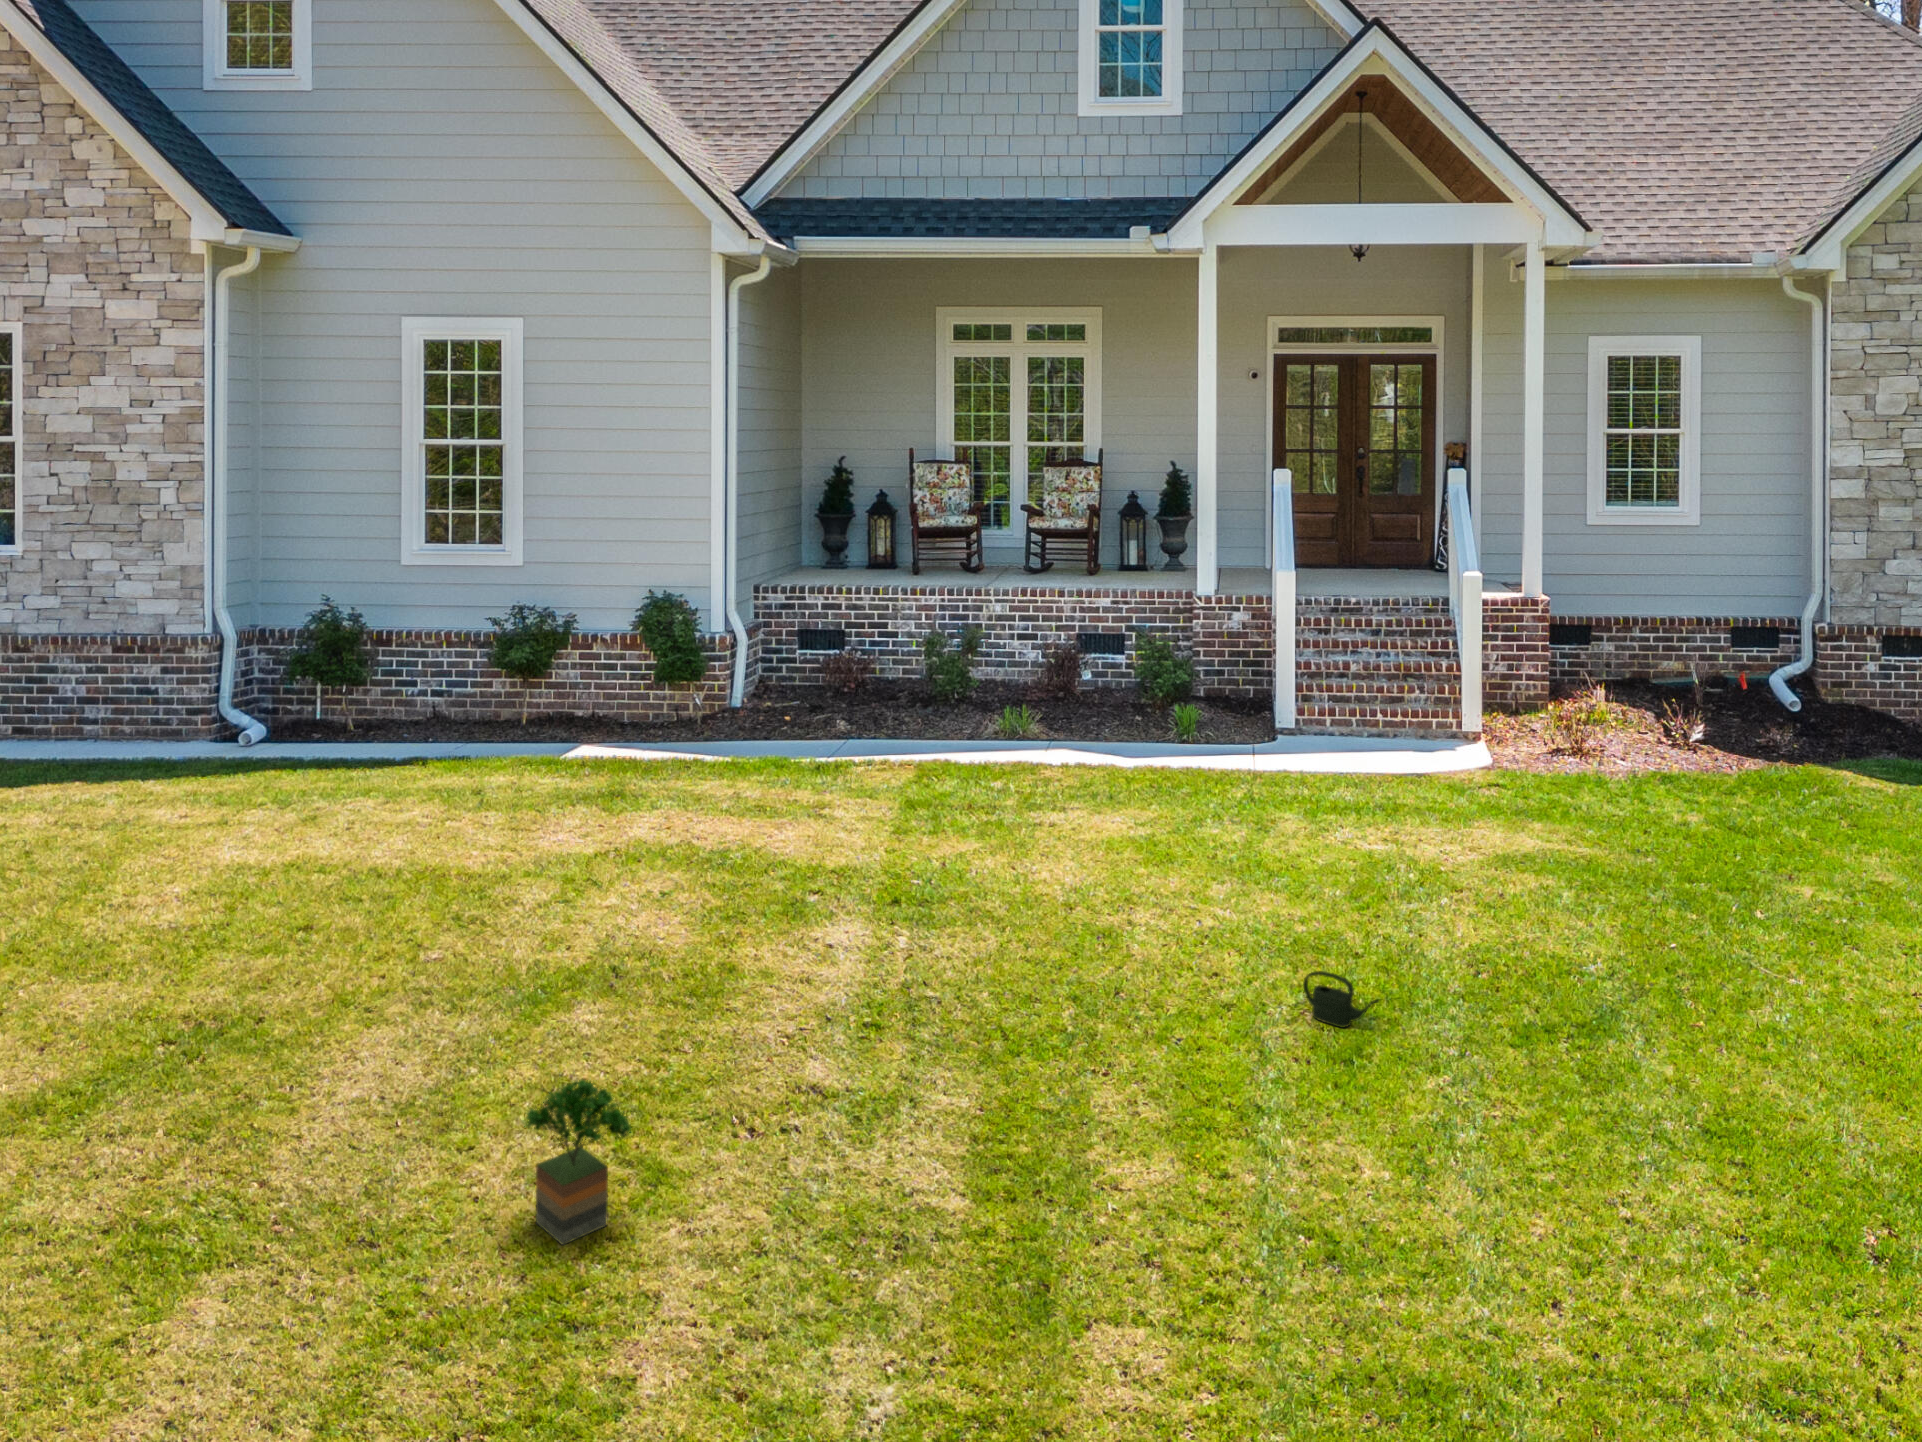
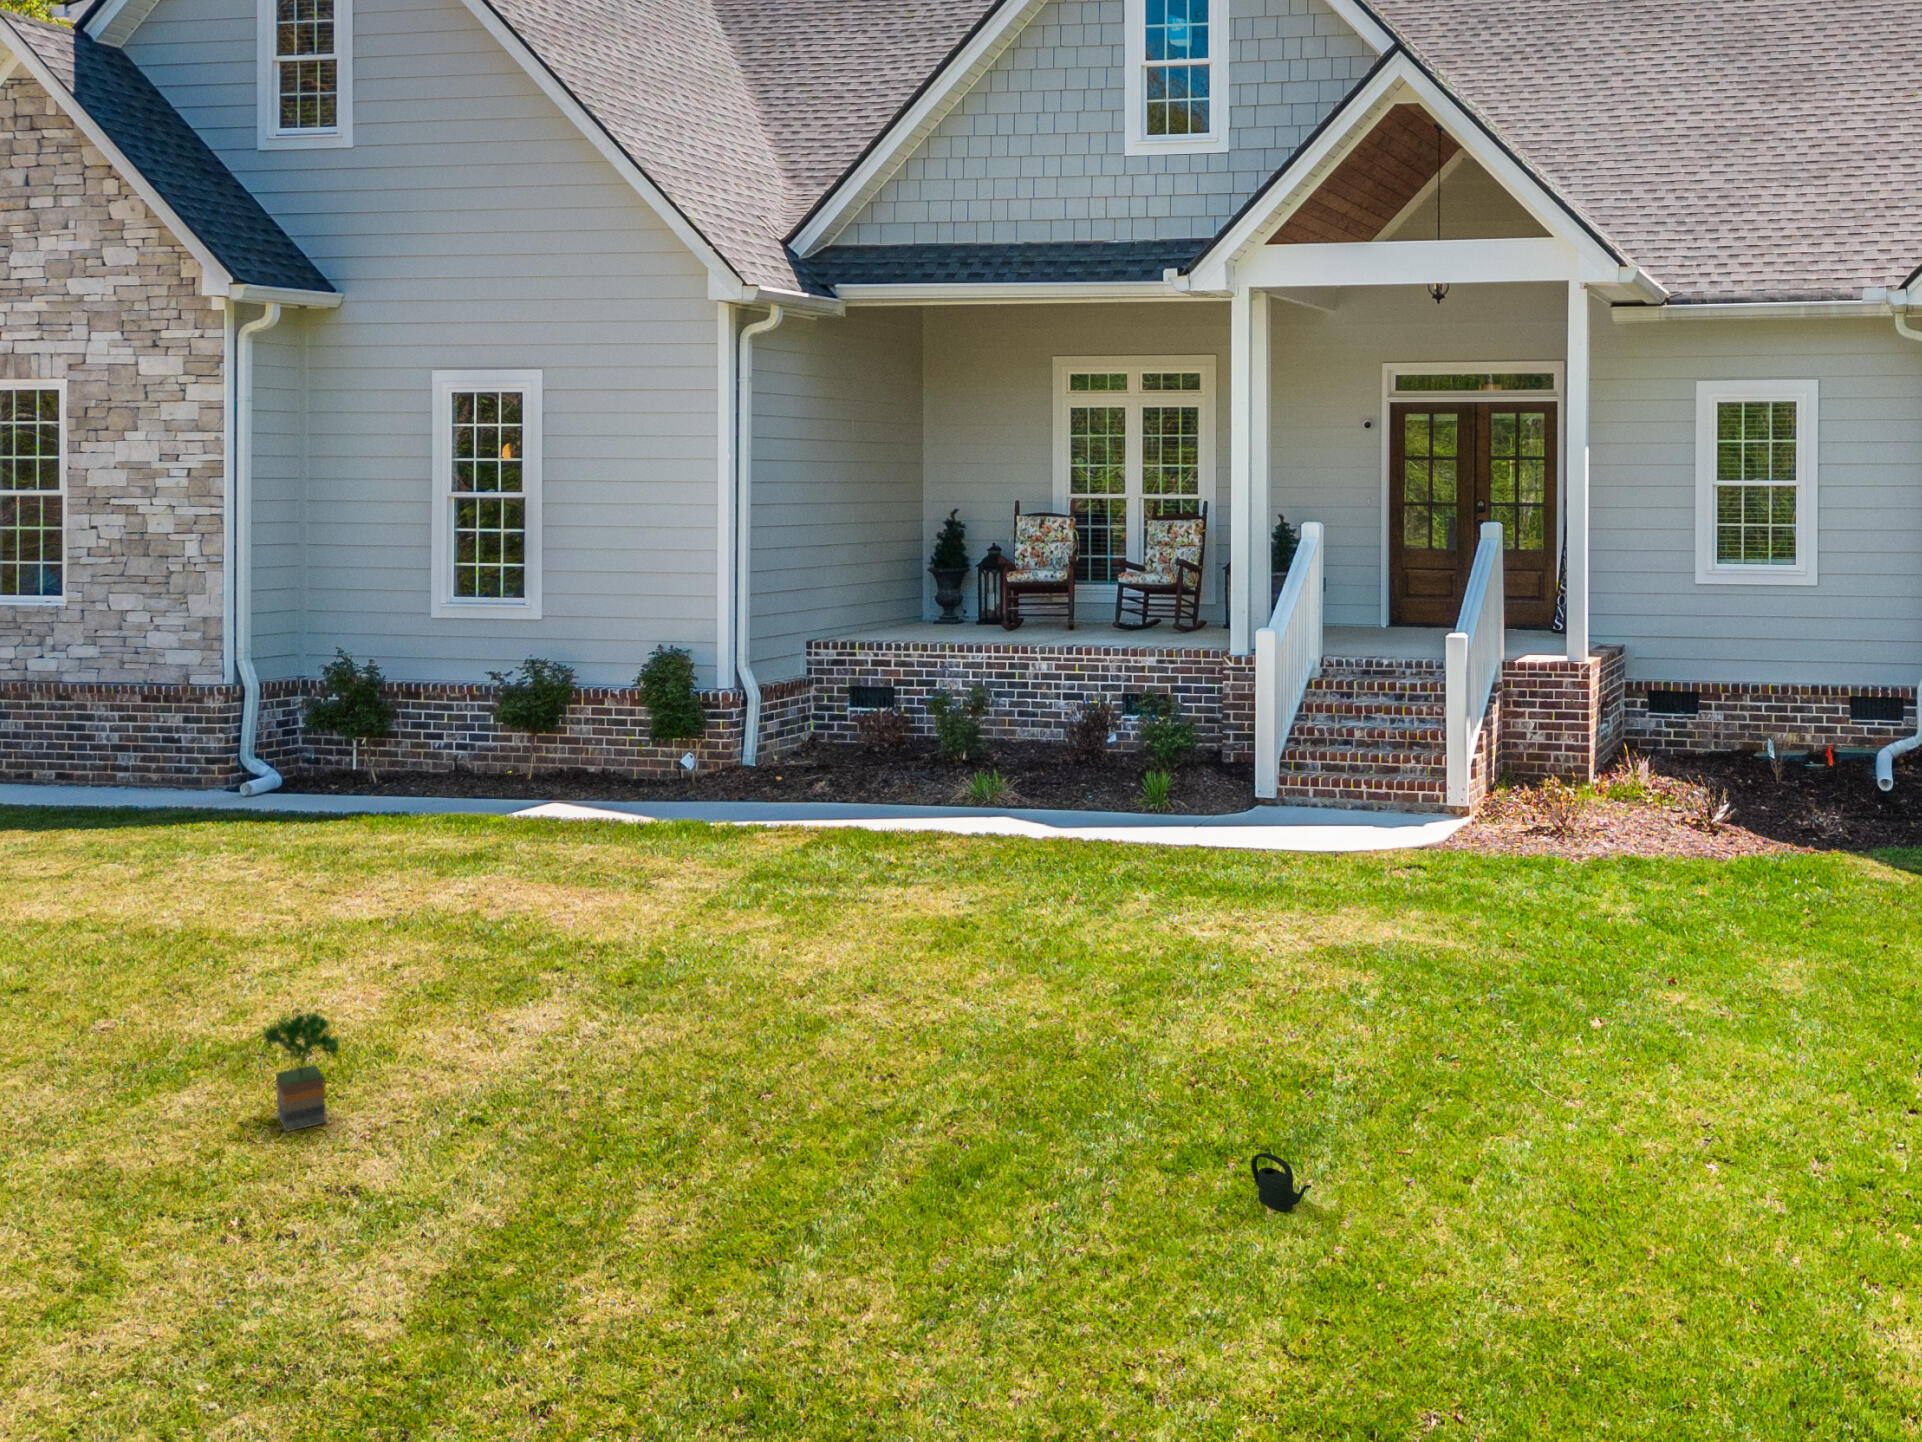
watering can: present [1303,971,1378,1027] -> present [1251,1153,1311,1211]

